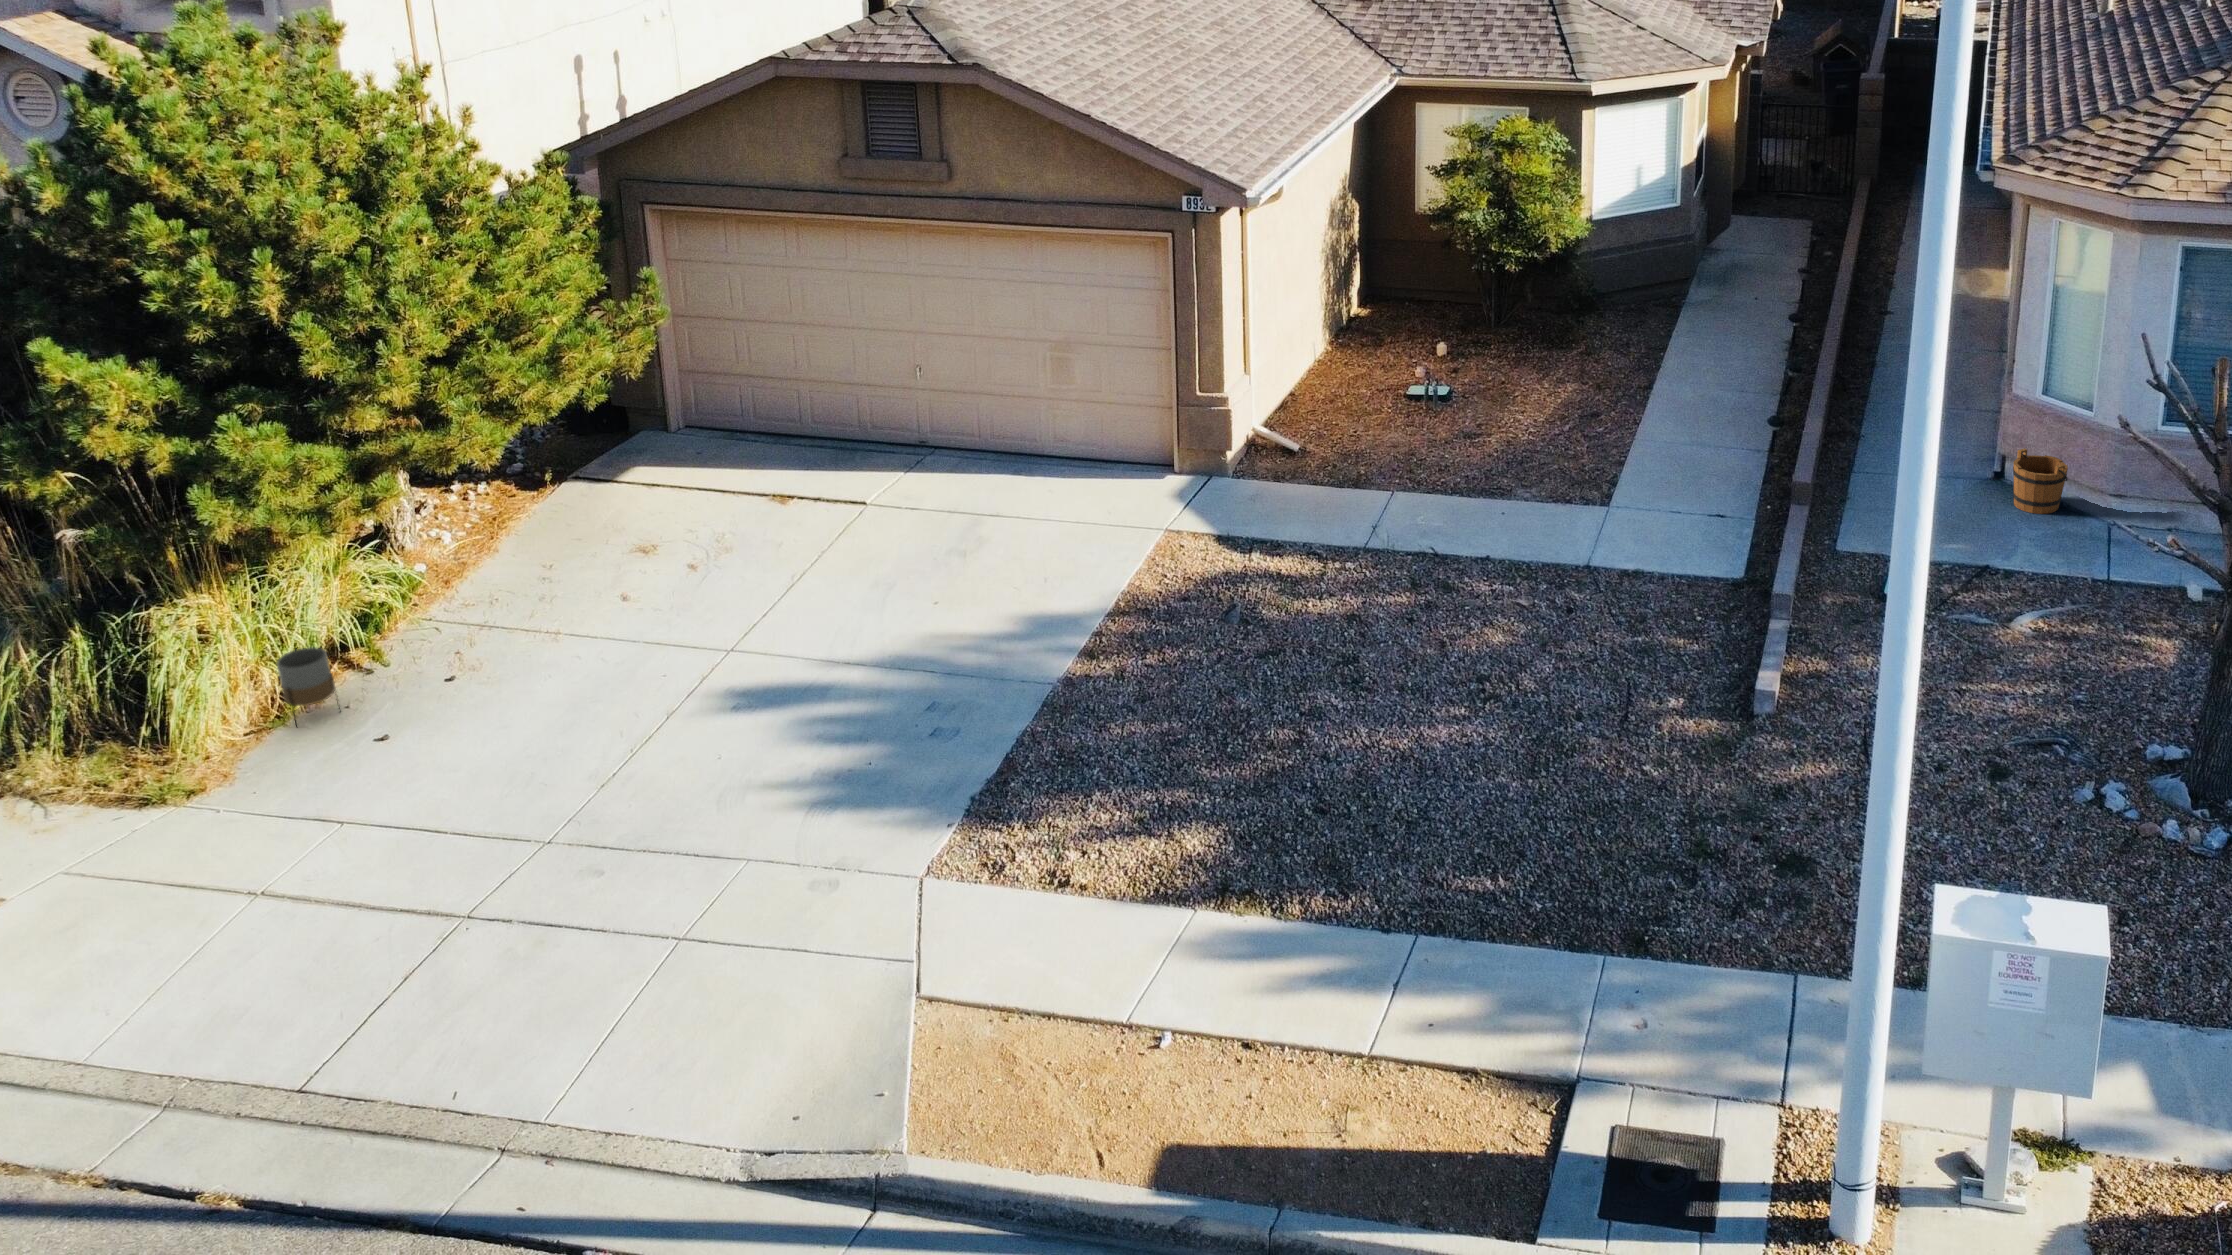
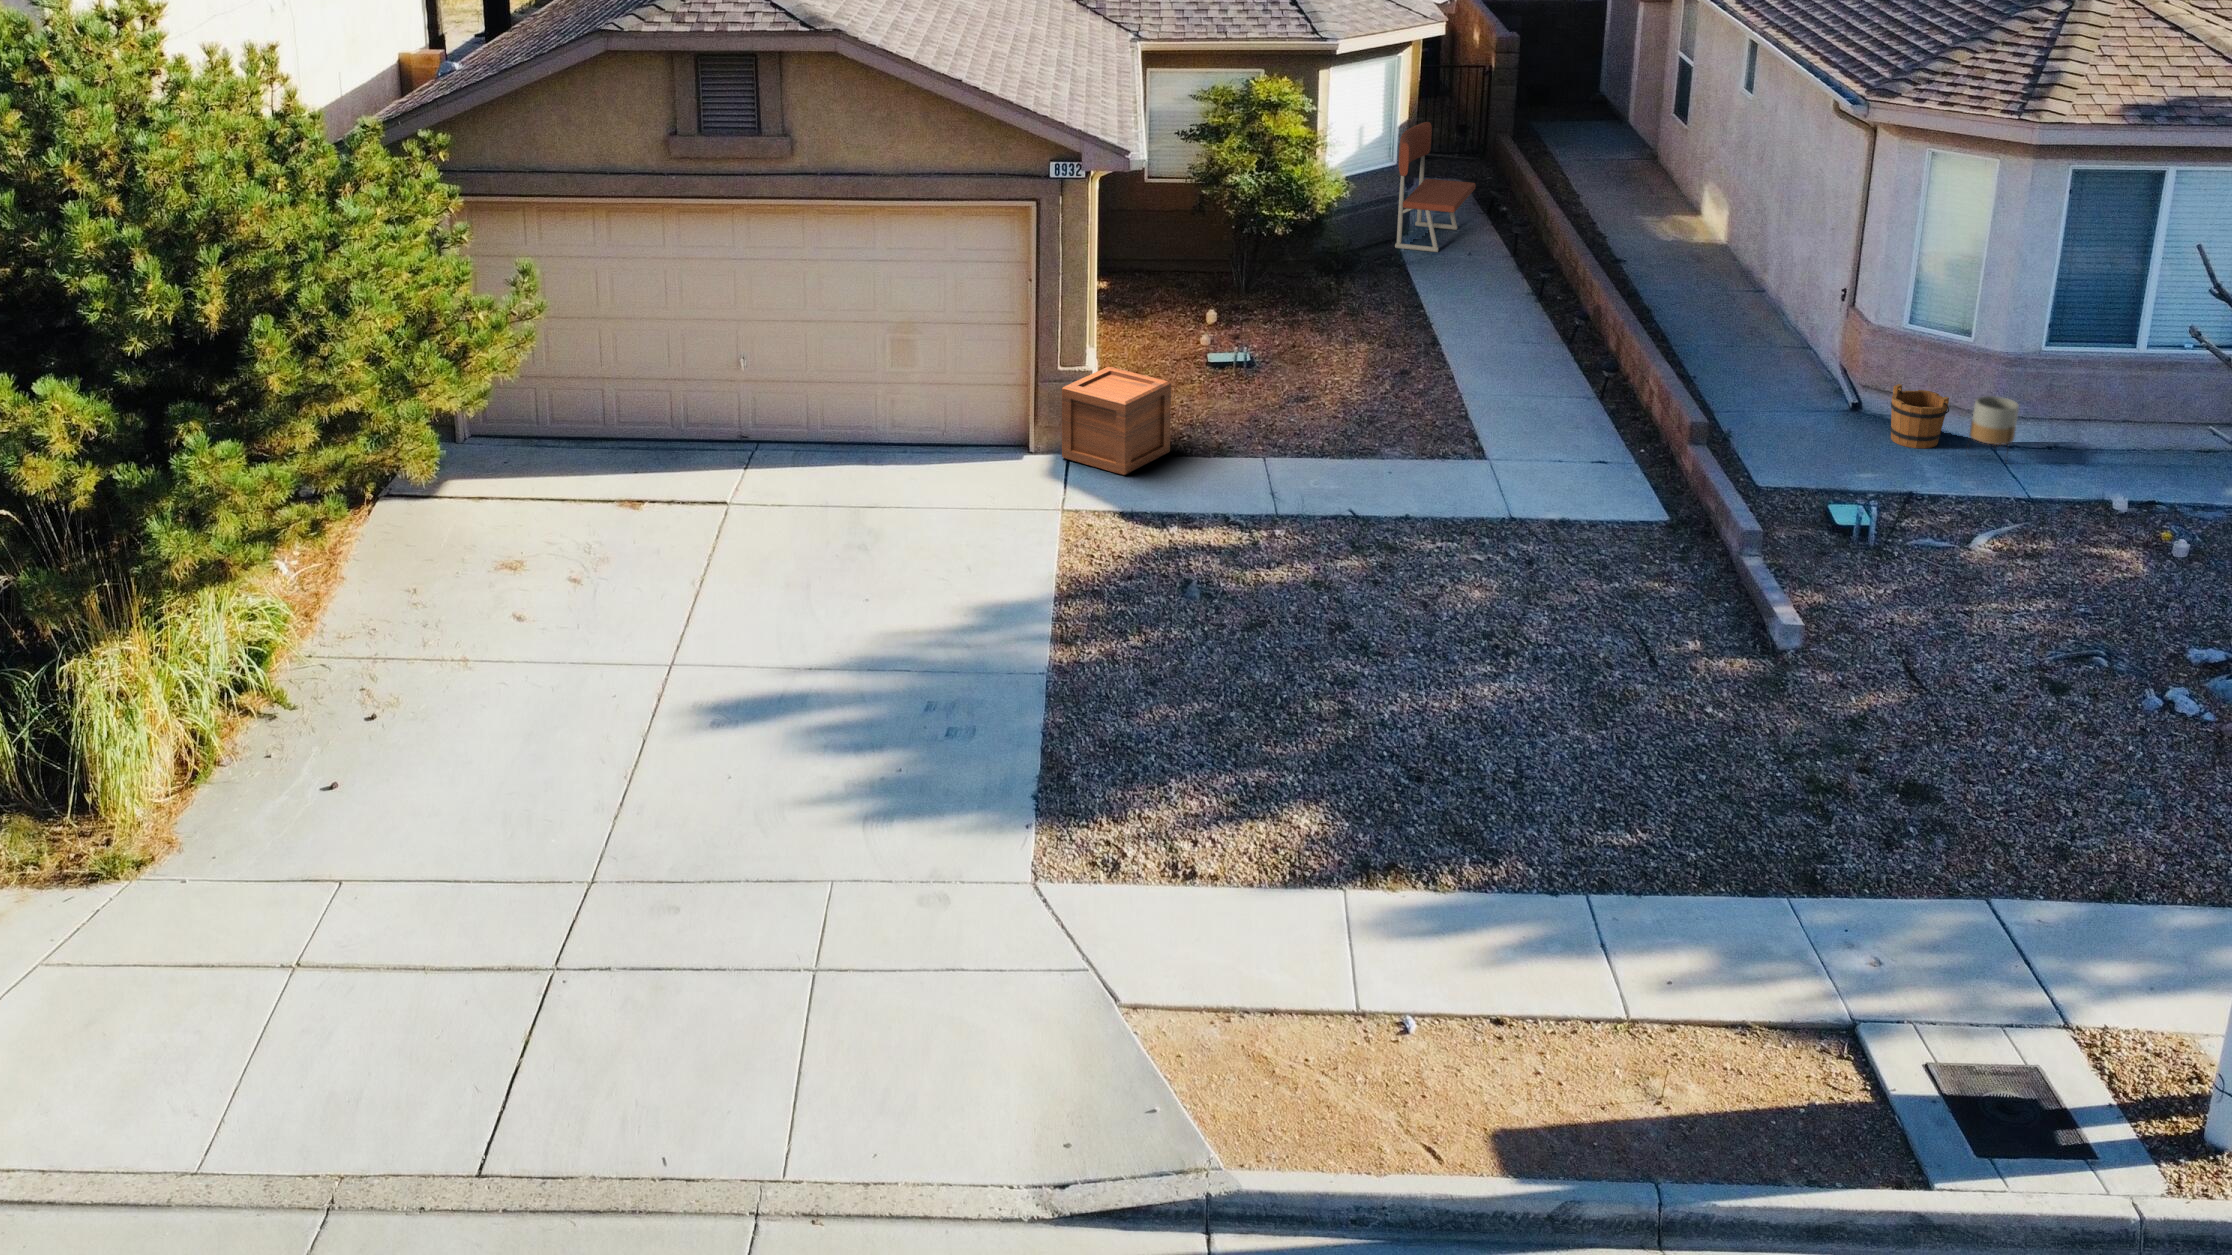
bench: none [1659,160,1749,288] -> present [1395,122,1476,252]
wooden crate: none [1208,388,1313,492] -> present [1062,367,1171,475]
planter: present [277,647,336,708] -> present [1969,396,2019,446]

